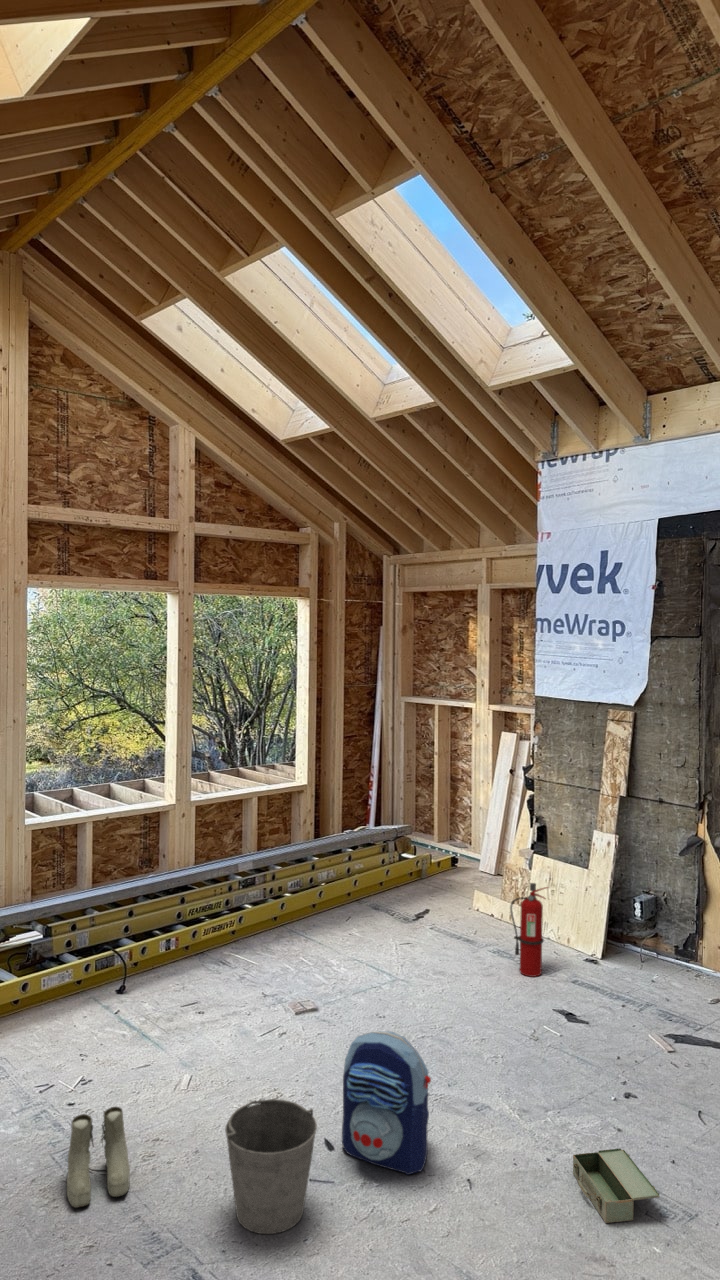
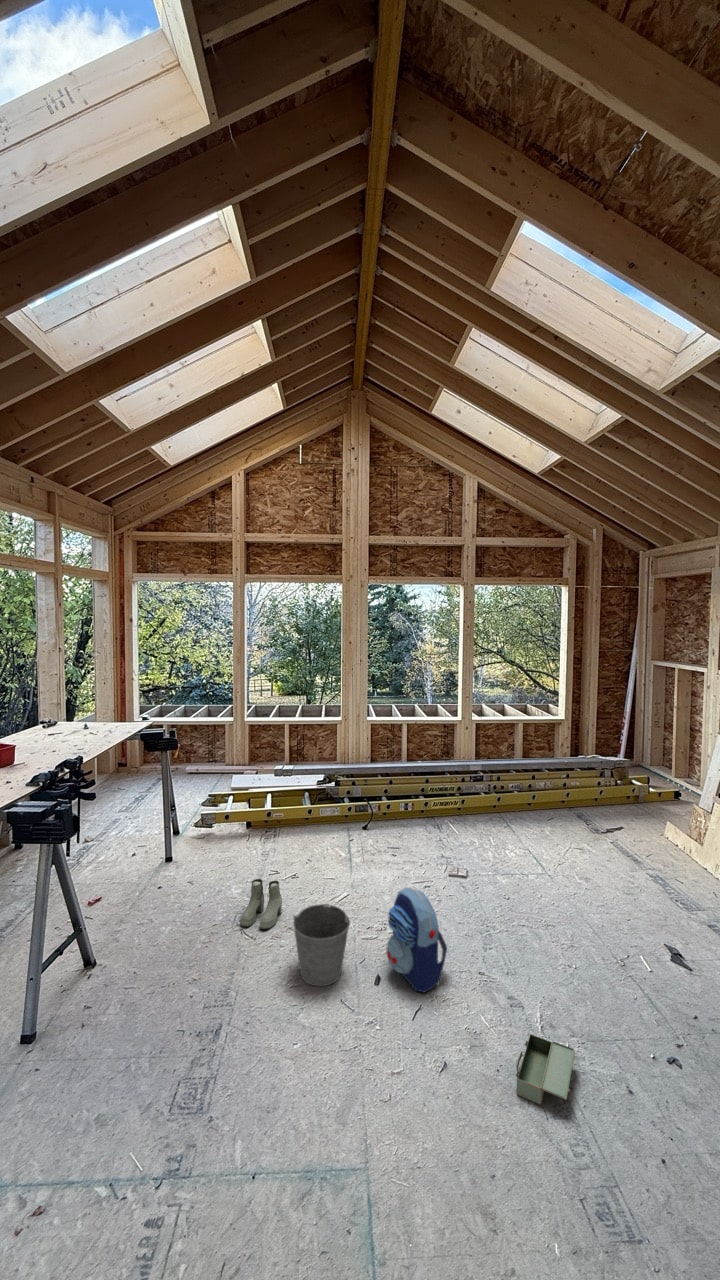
fire extinguisher: present [510,883,548,977] -> none [644,823,678,899]

